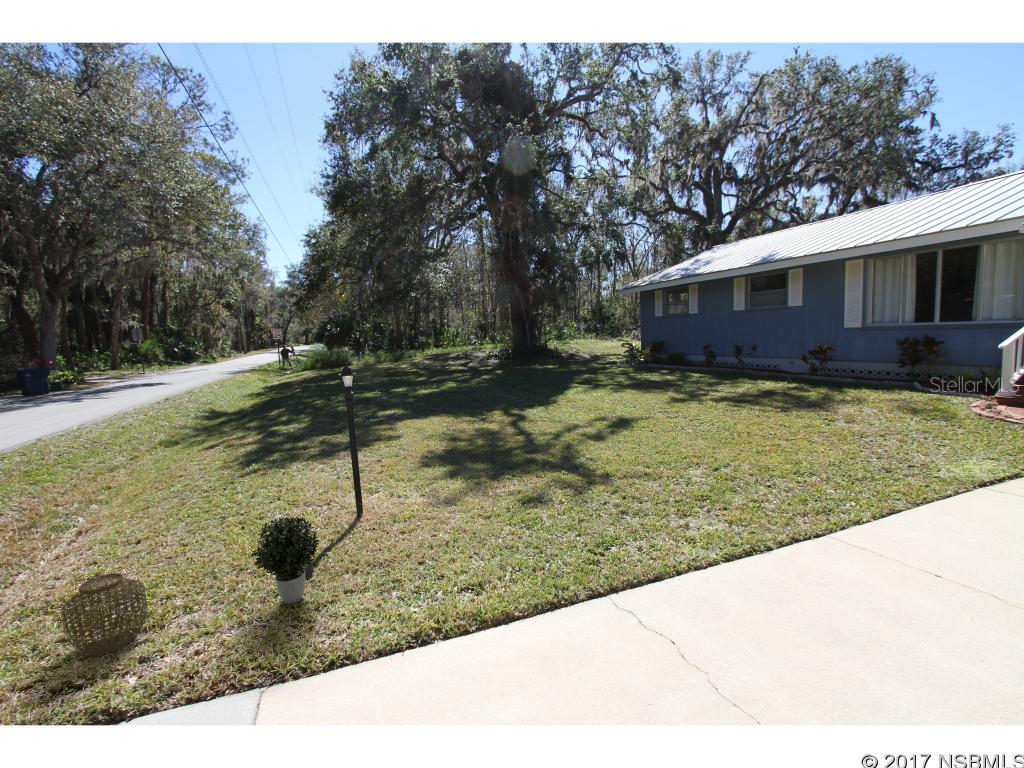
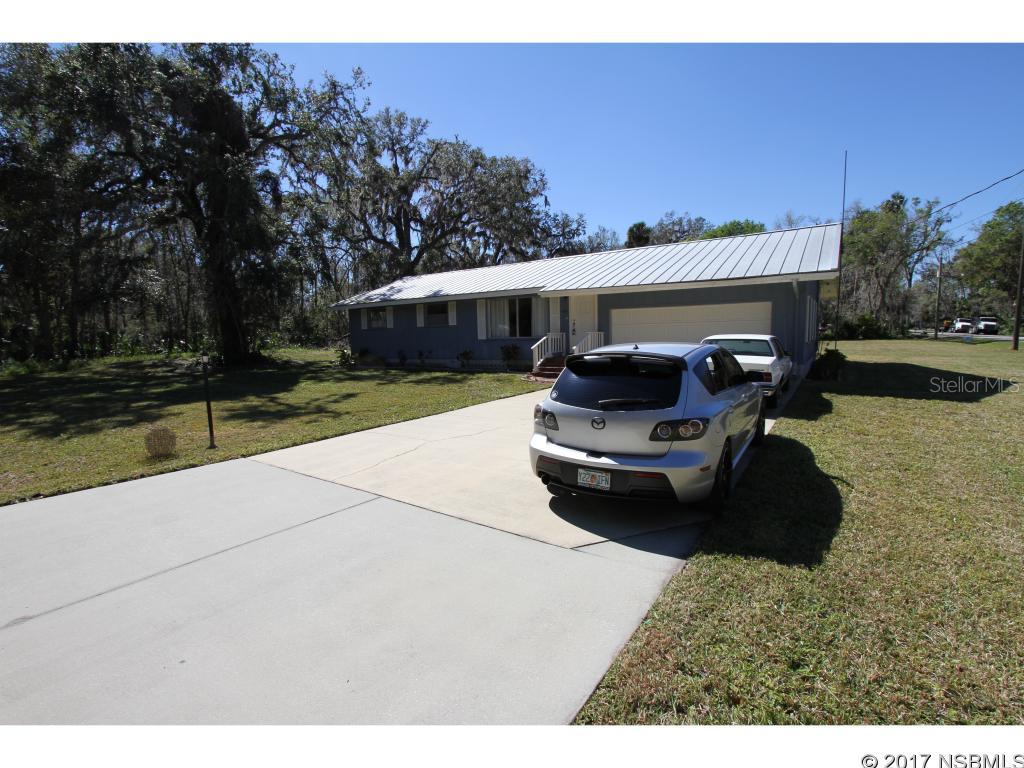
potted plant: present [252,517,320,604] -> none [213,407,241,443]

